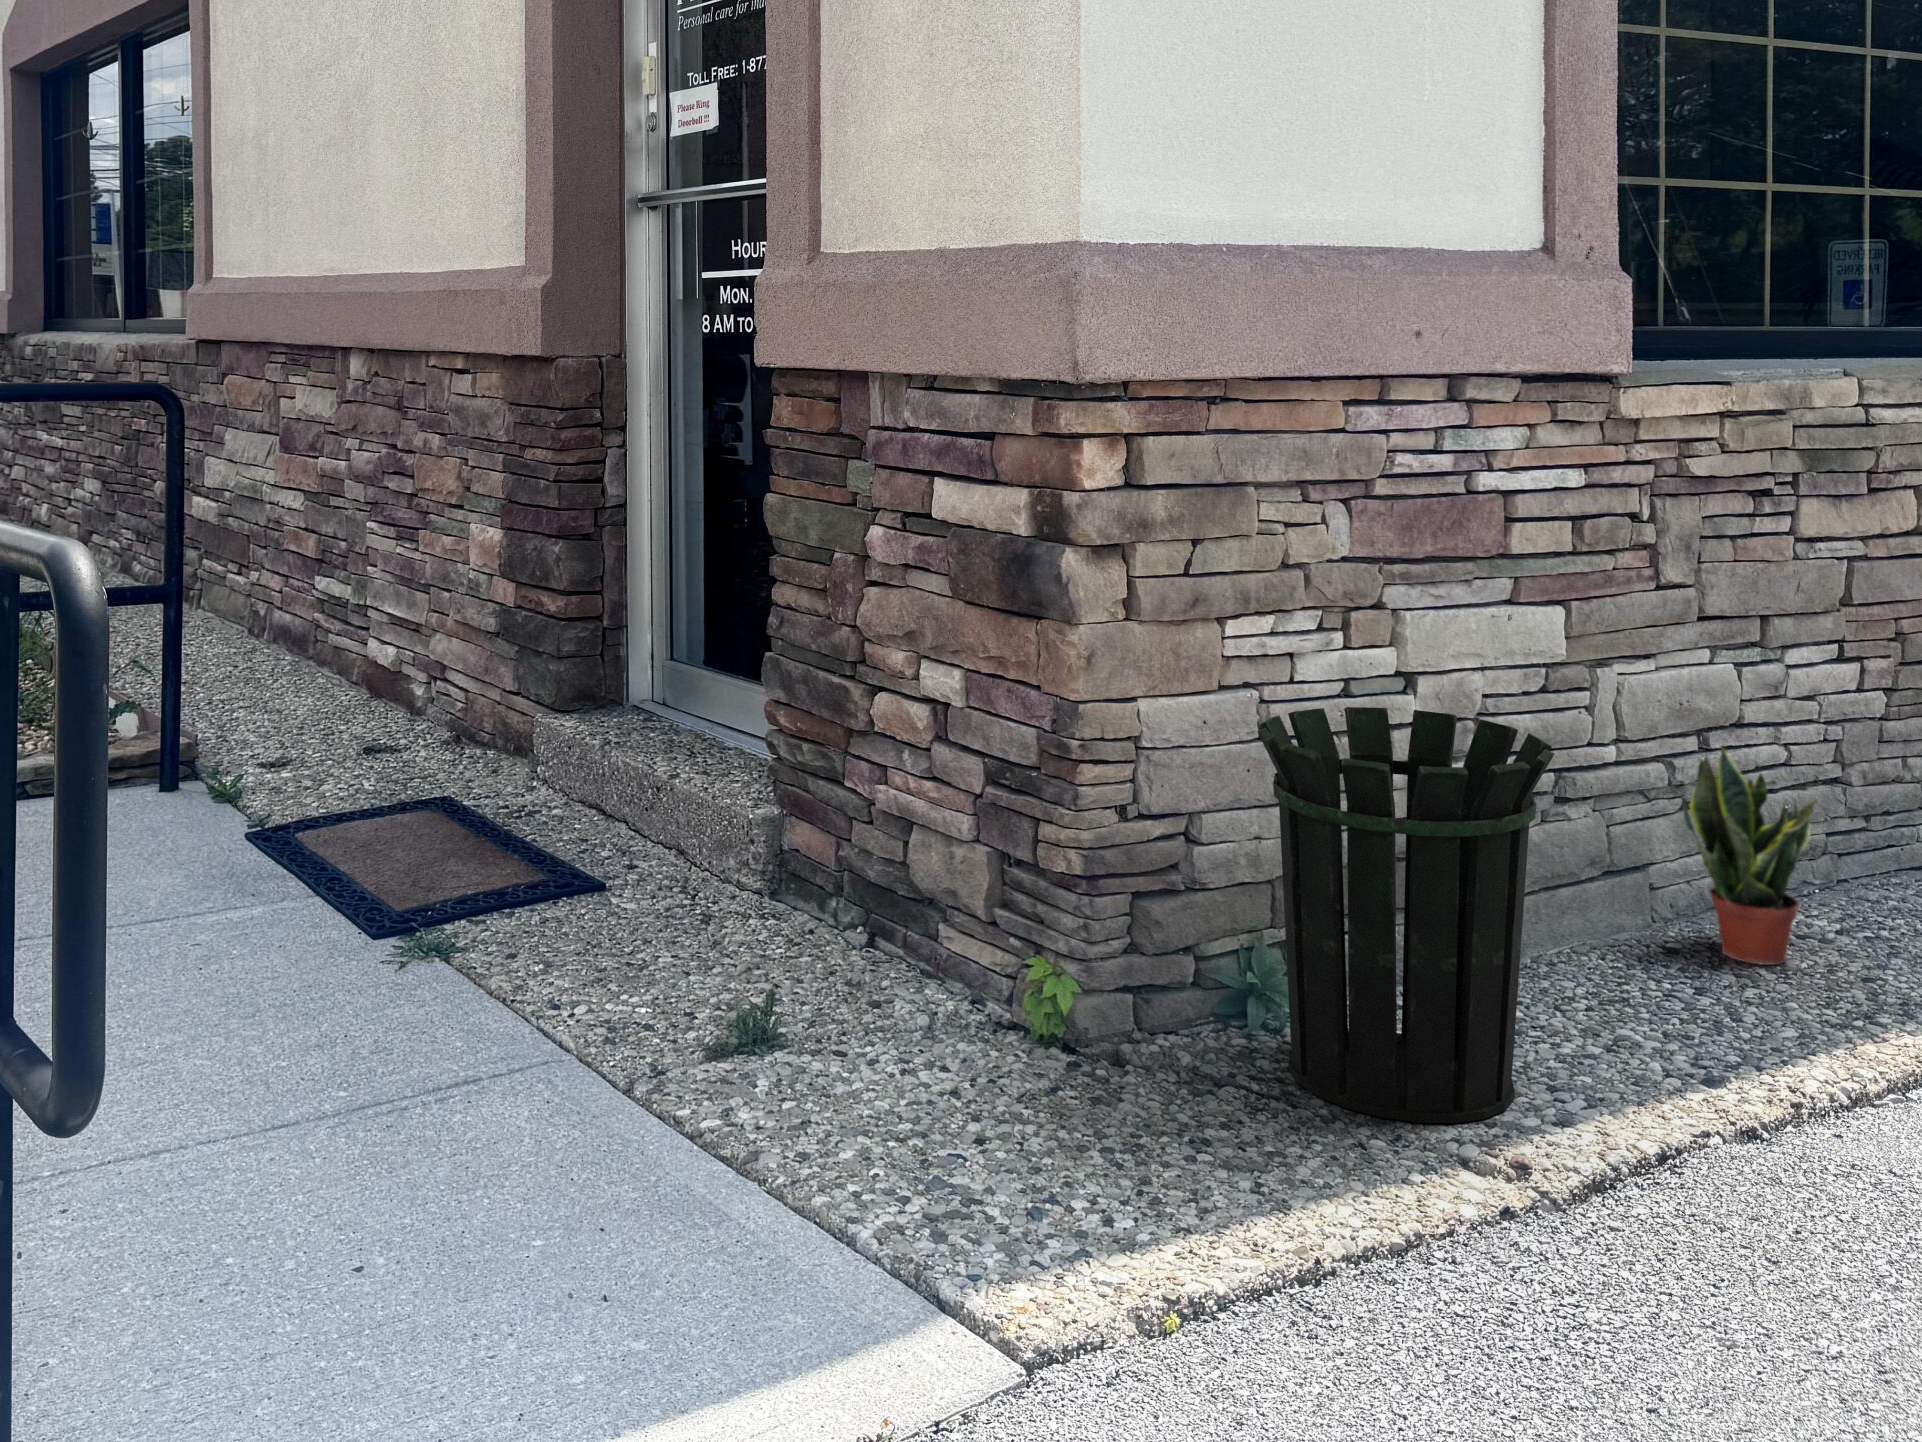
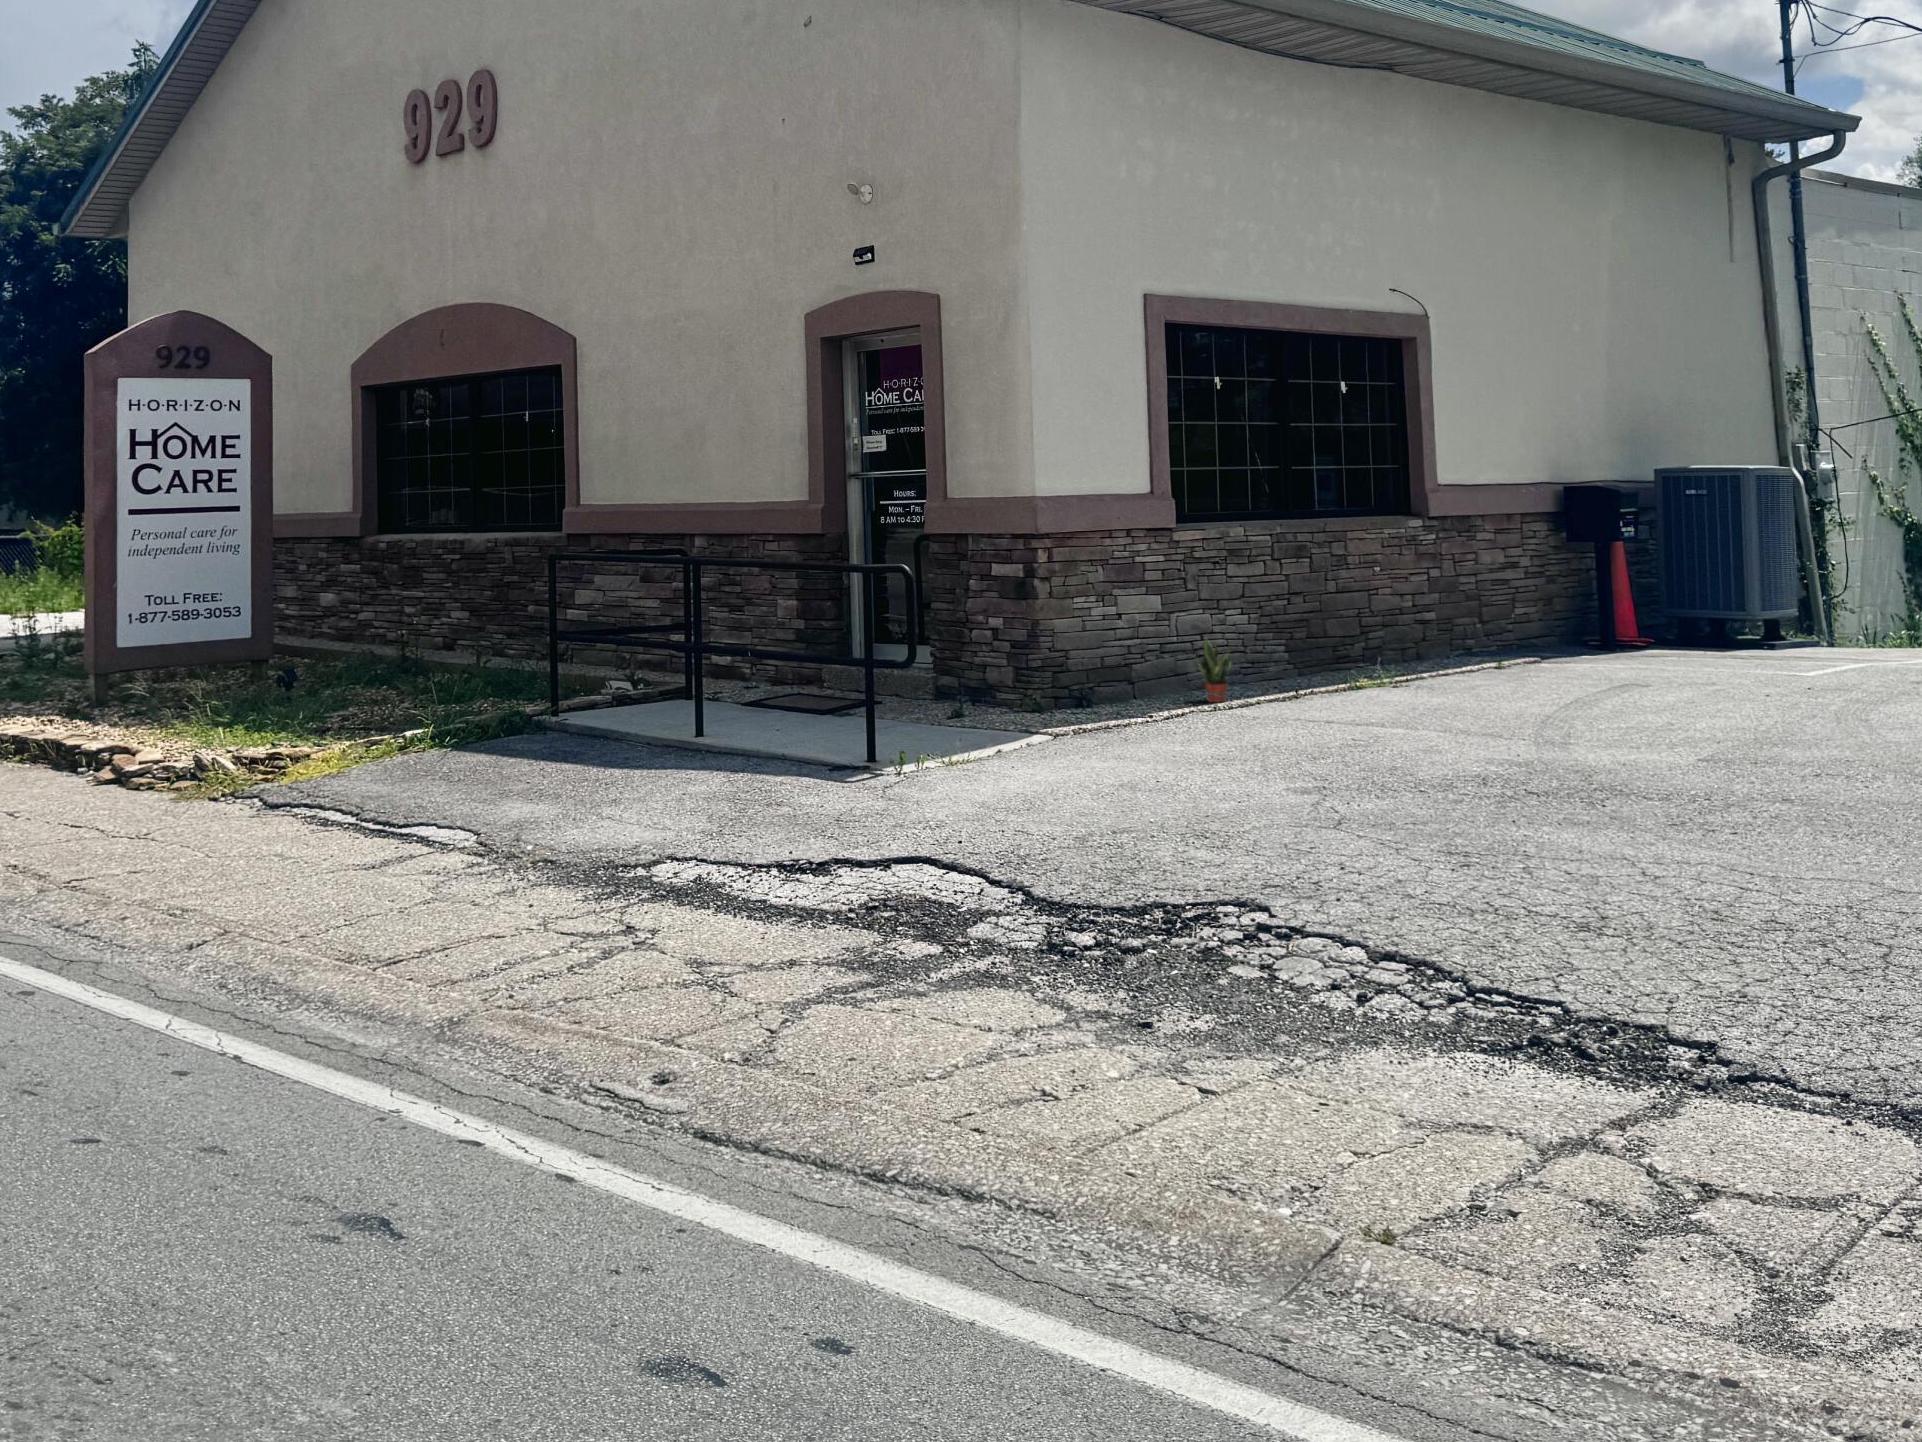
waste bin: present [1257,707,1554,1123] -> none [1088,622,1164,722]

